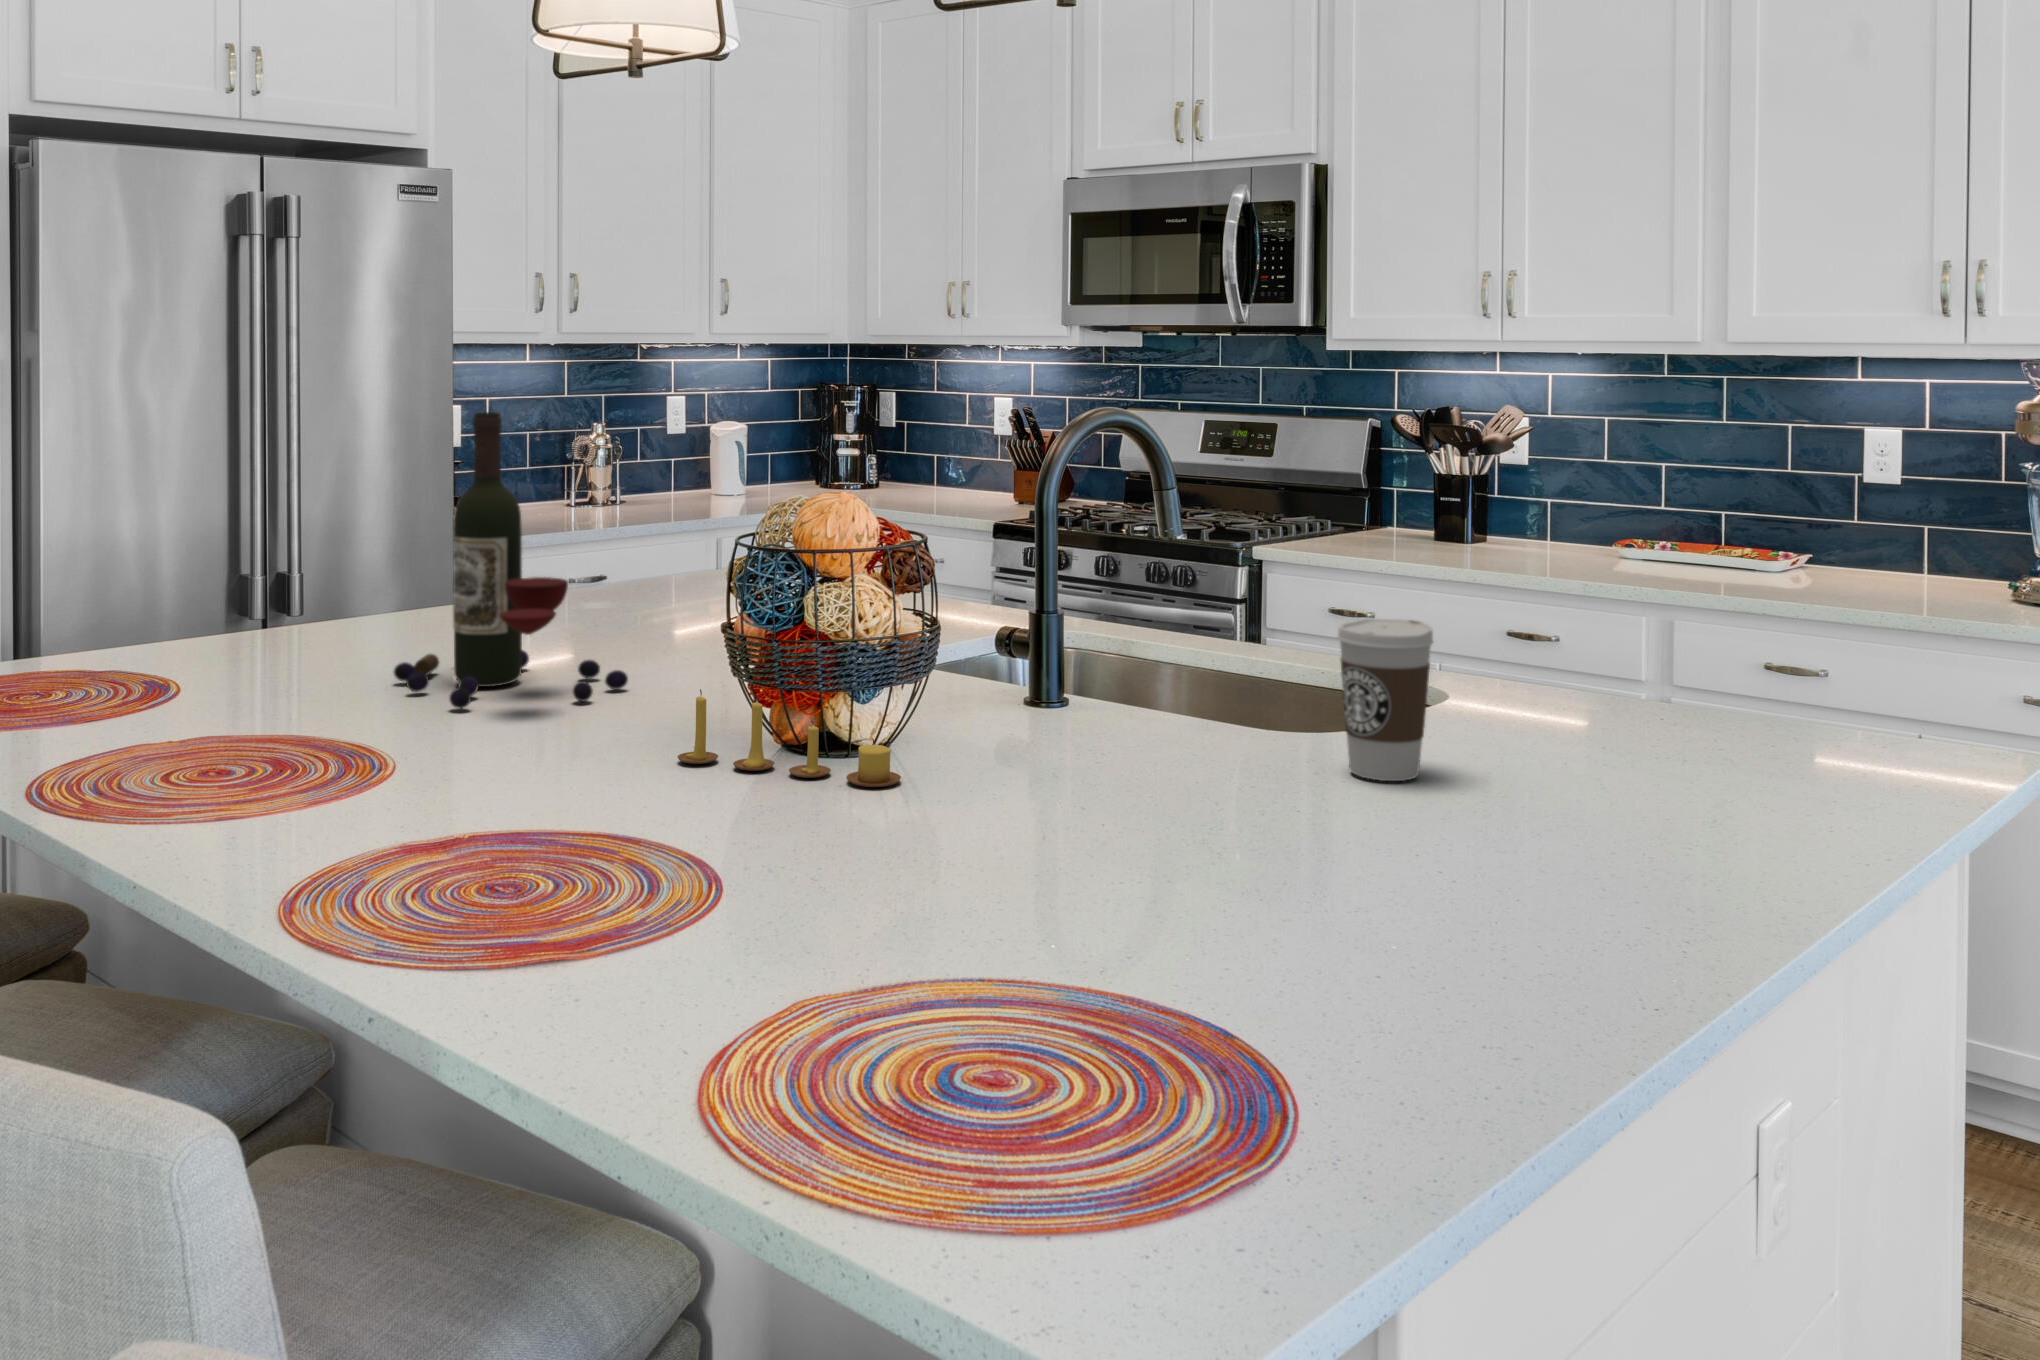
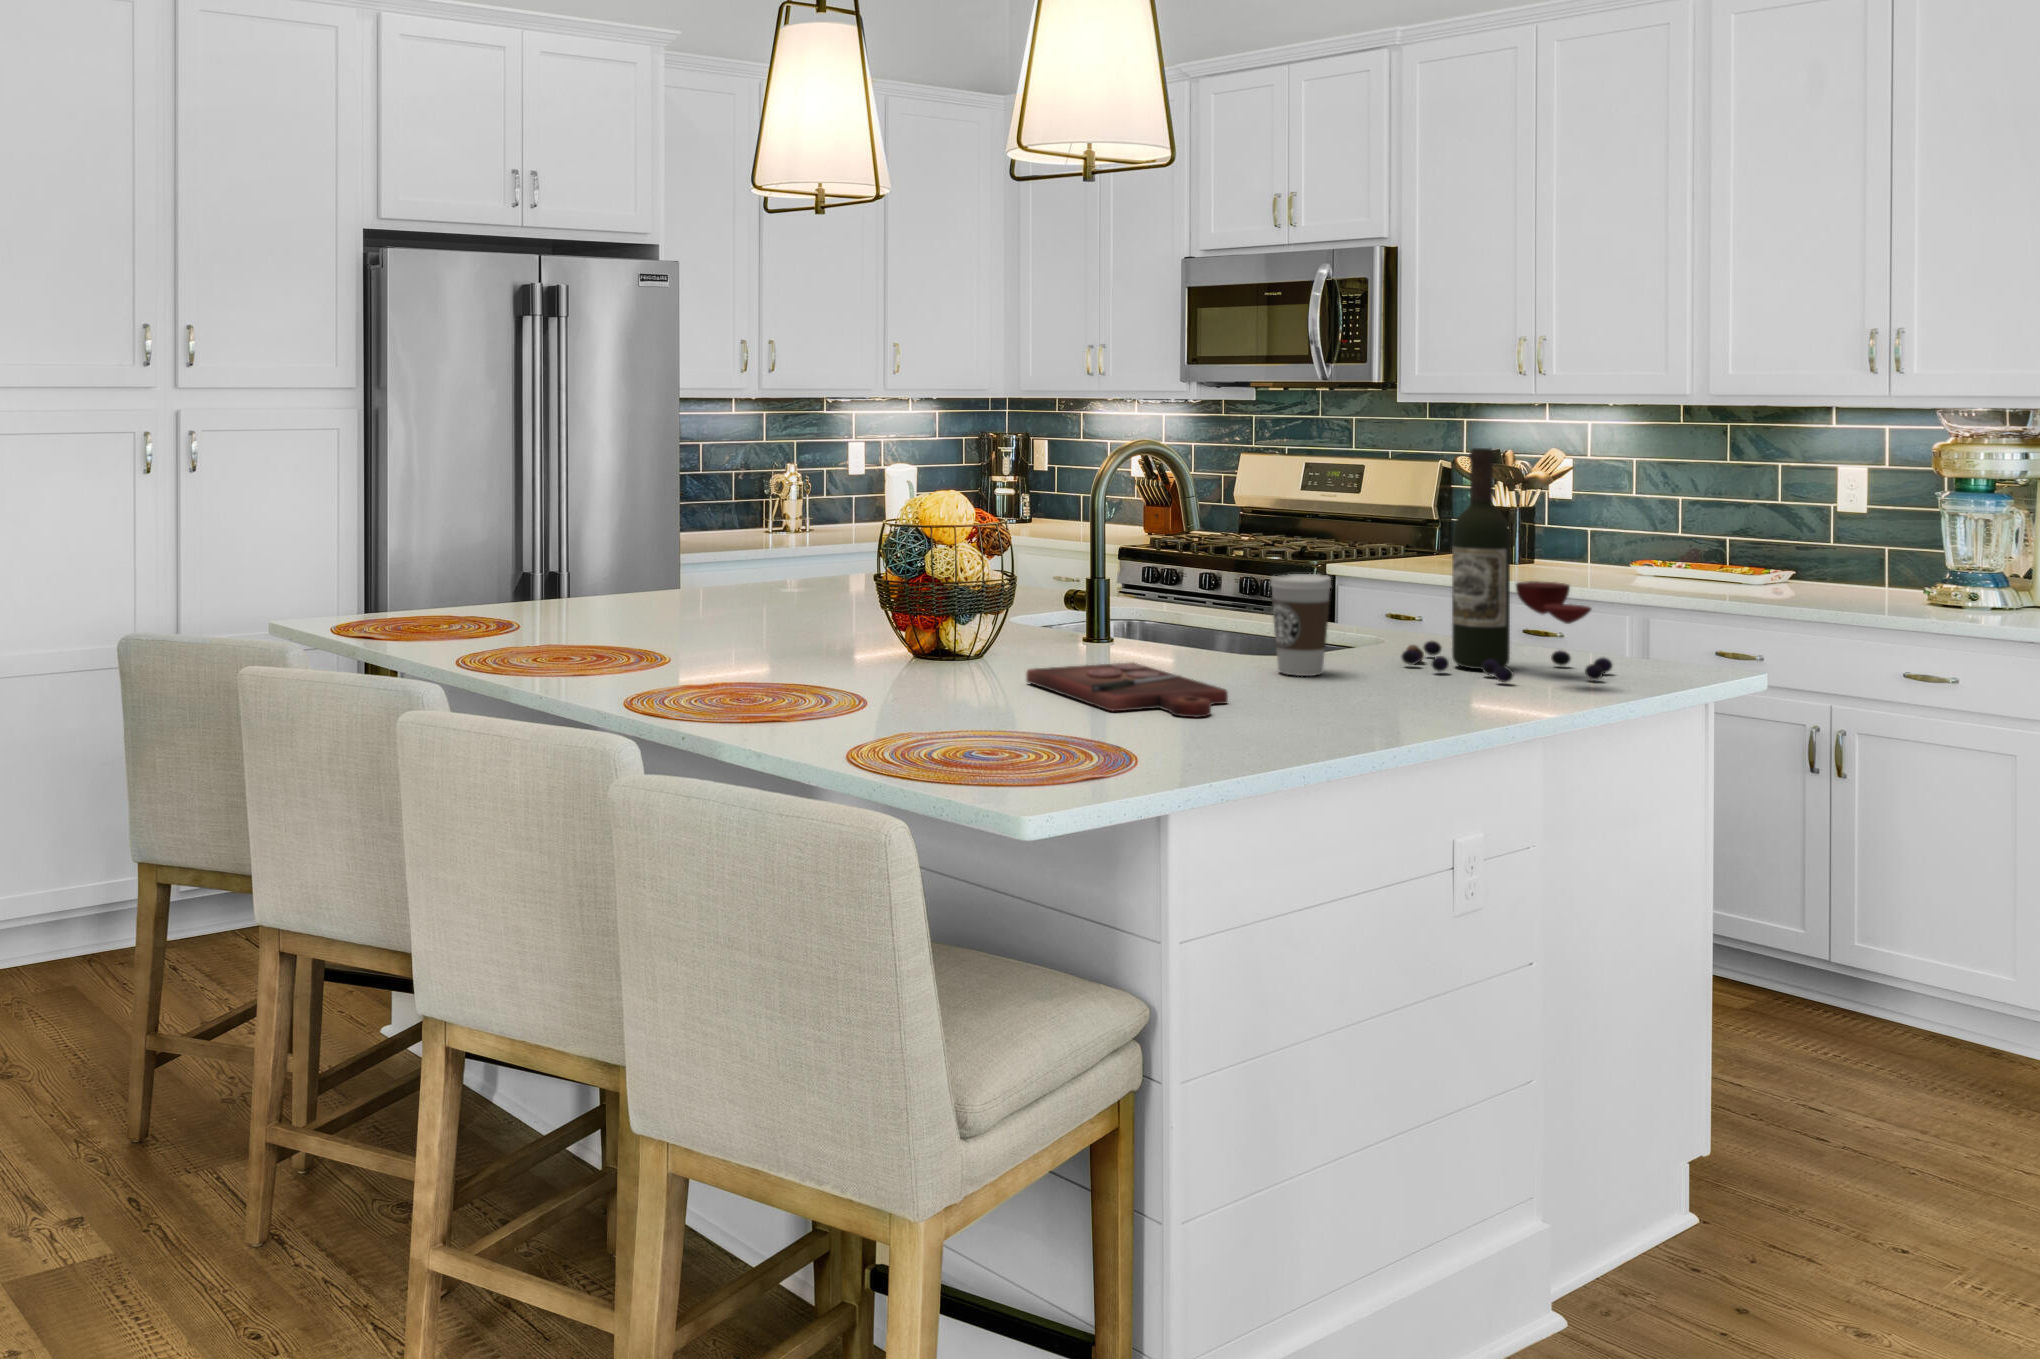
wine bottle: present [394,412,628,709] -> present [1402,448,1613,682]
candle: present [678,690,901,787] -> none [846,615,985,673]
cutting board: none [975,767,1322,904] -> present [1026,663,1228,718]

